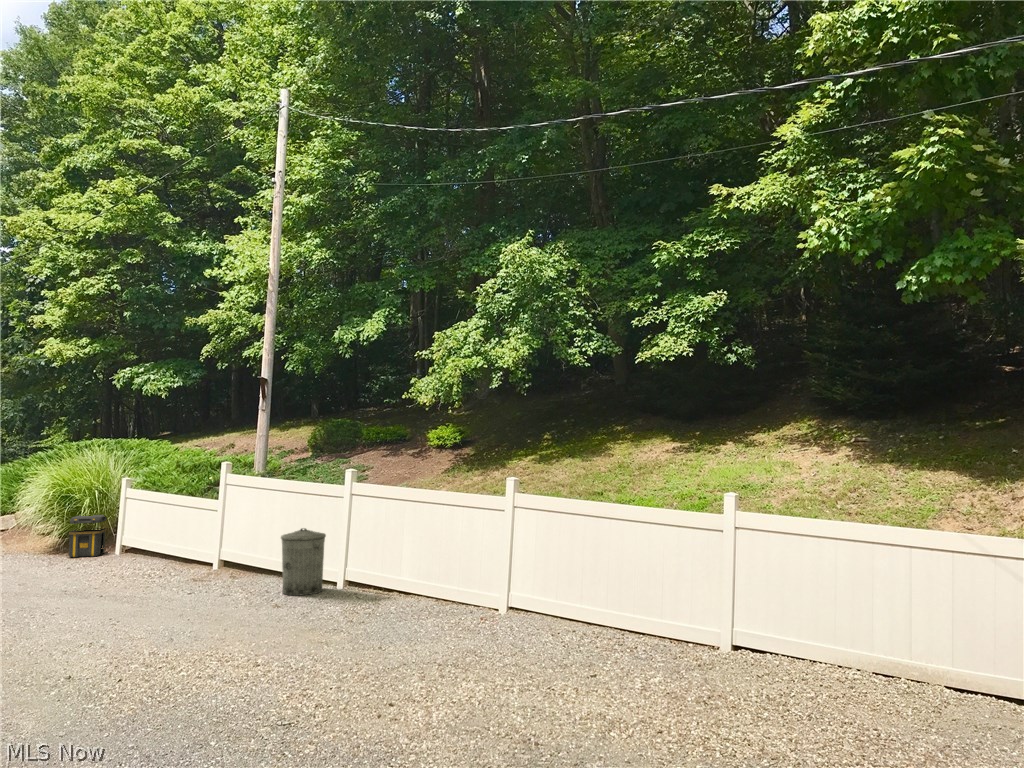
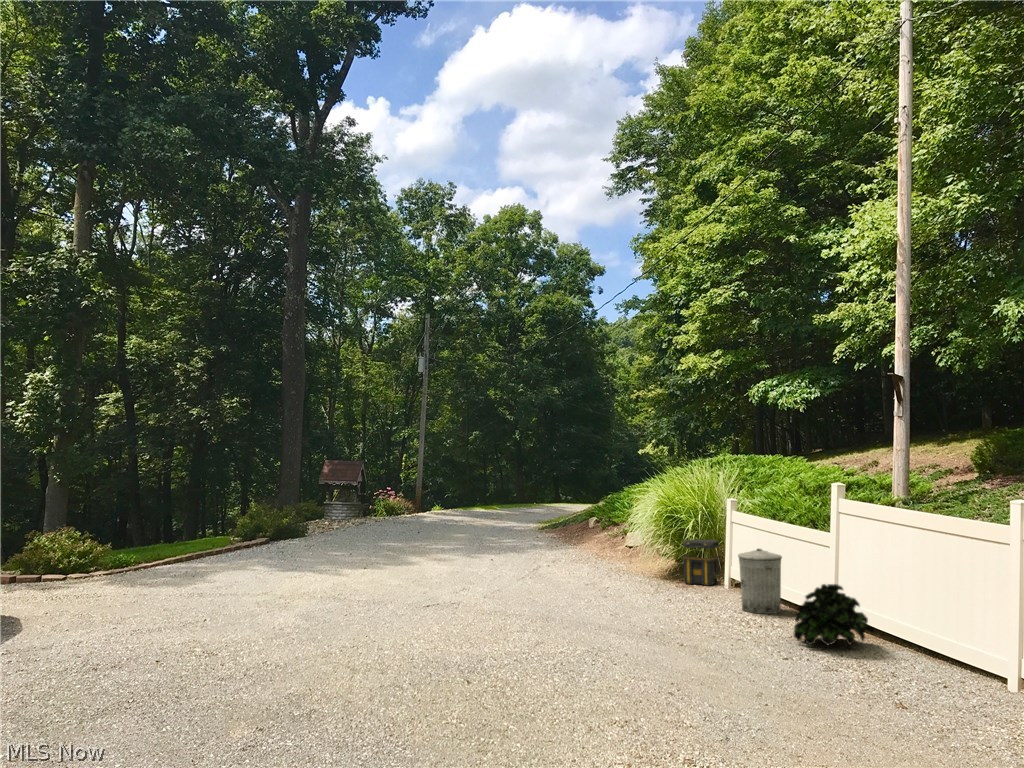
trash can: present [281,528,326,596] -> present [738,549,782,614]
potted plant: none [191,534,253,584] -> present [794,584,874,645]

